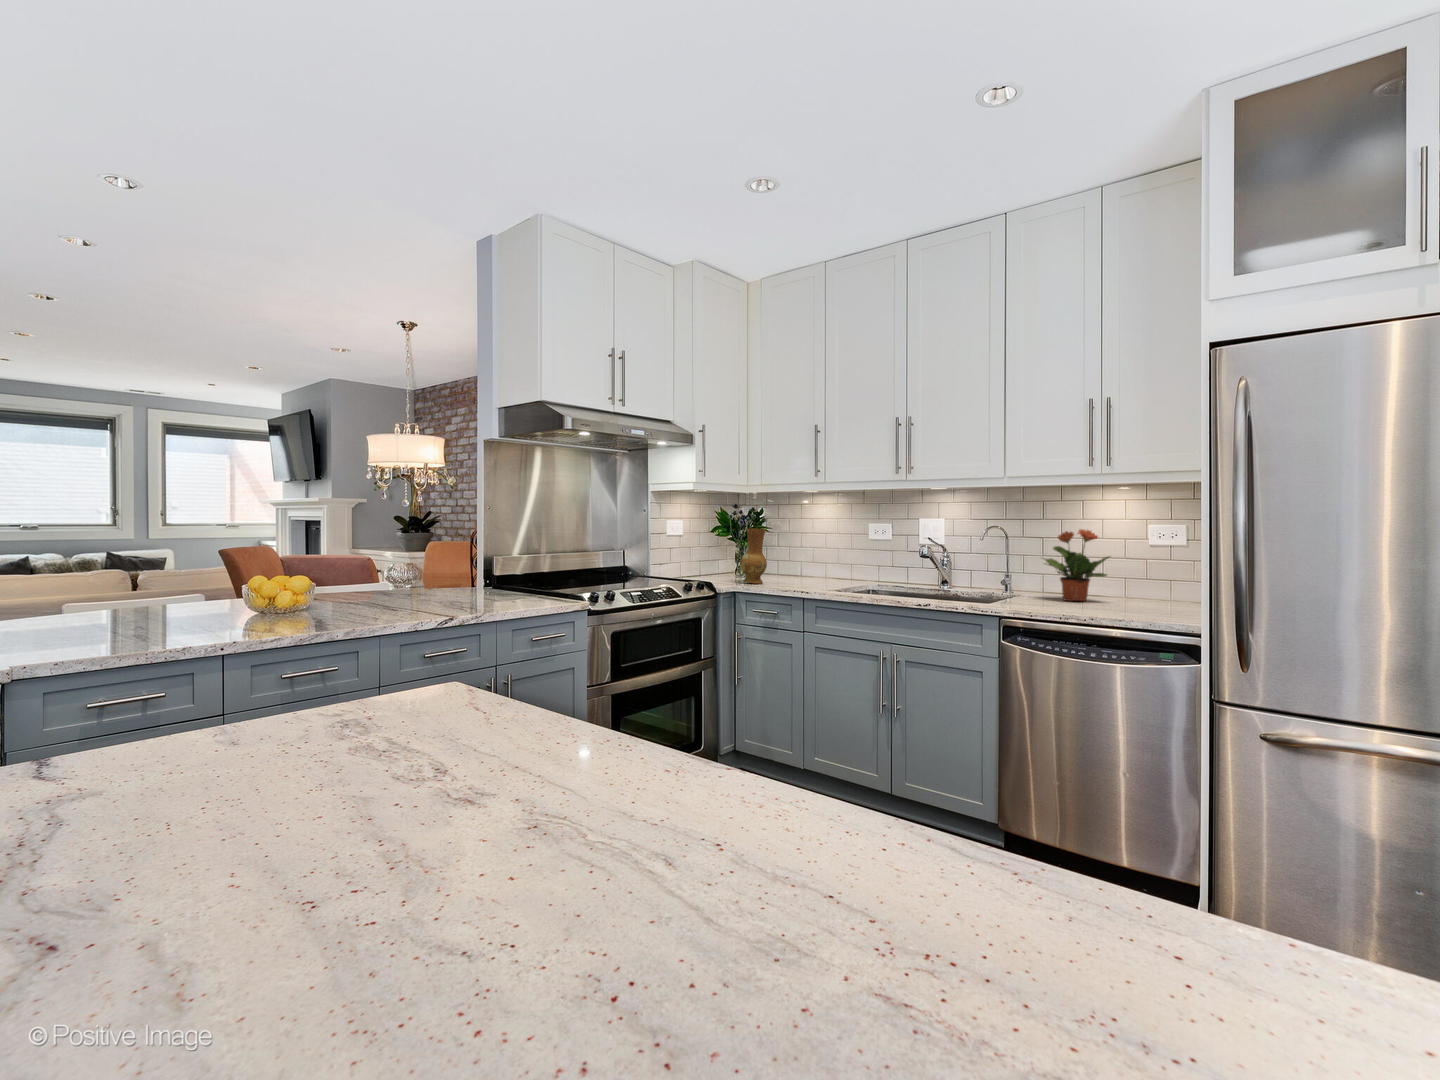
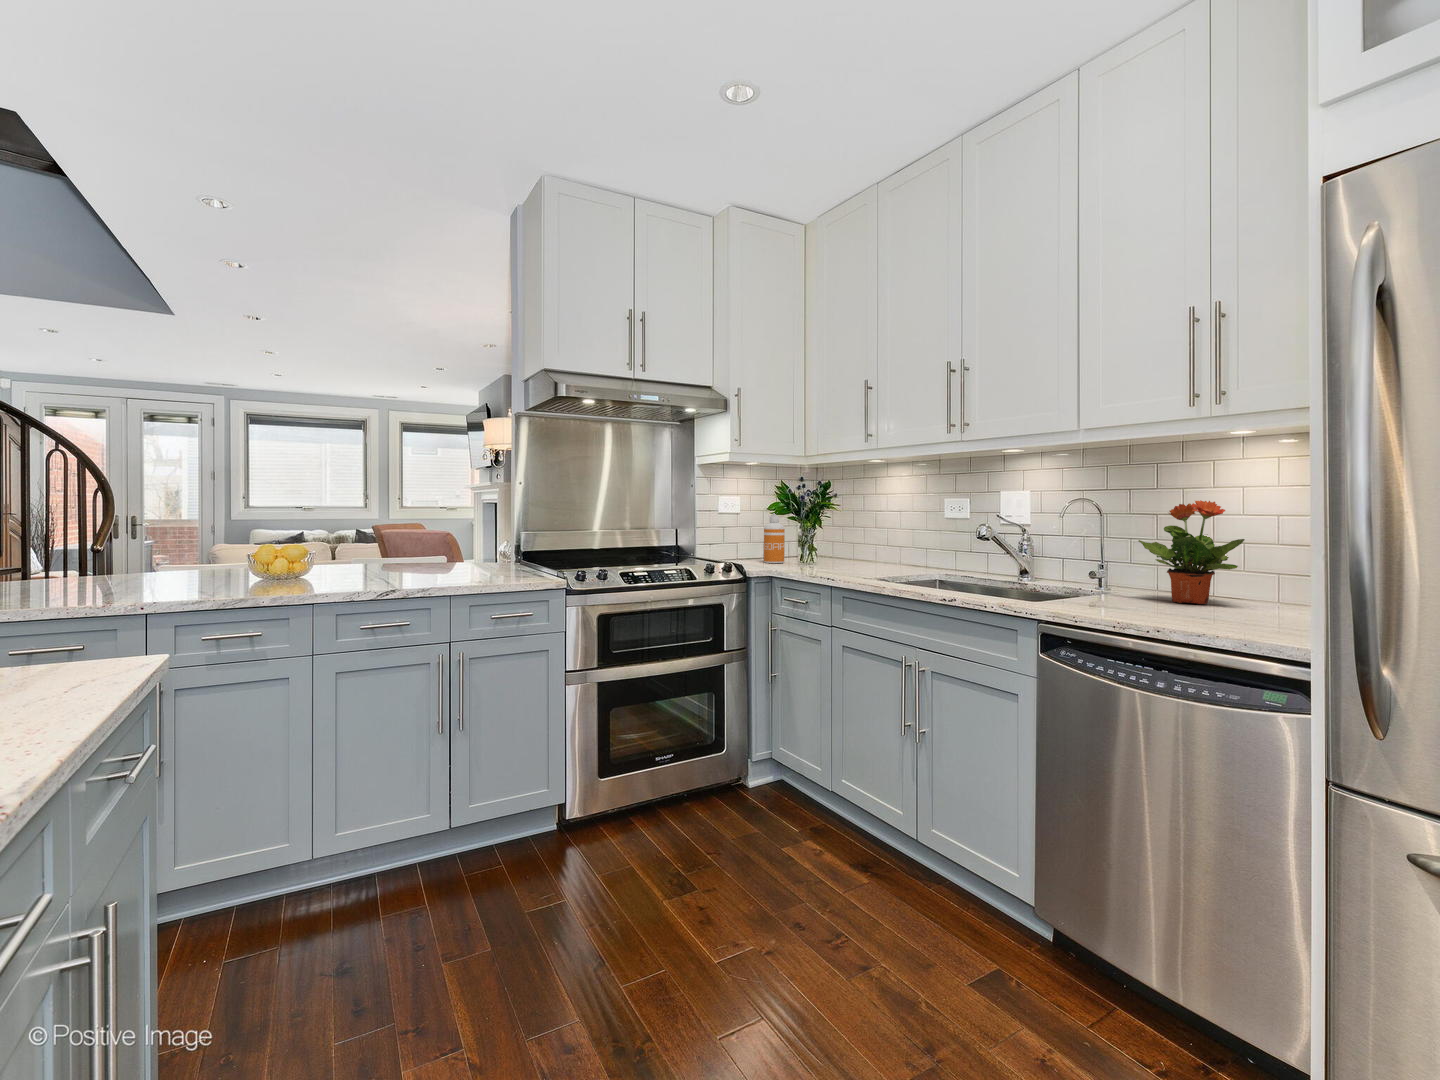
ceramic jug: present [740,529,767,584] -> none [788,505,819,568]
soap dispenser: none [706,533,724,580] -> present [764,513,785,563]

